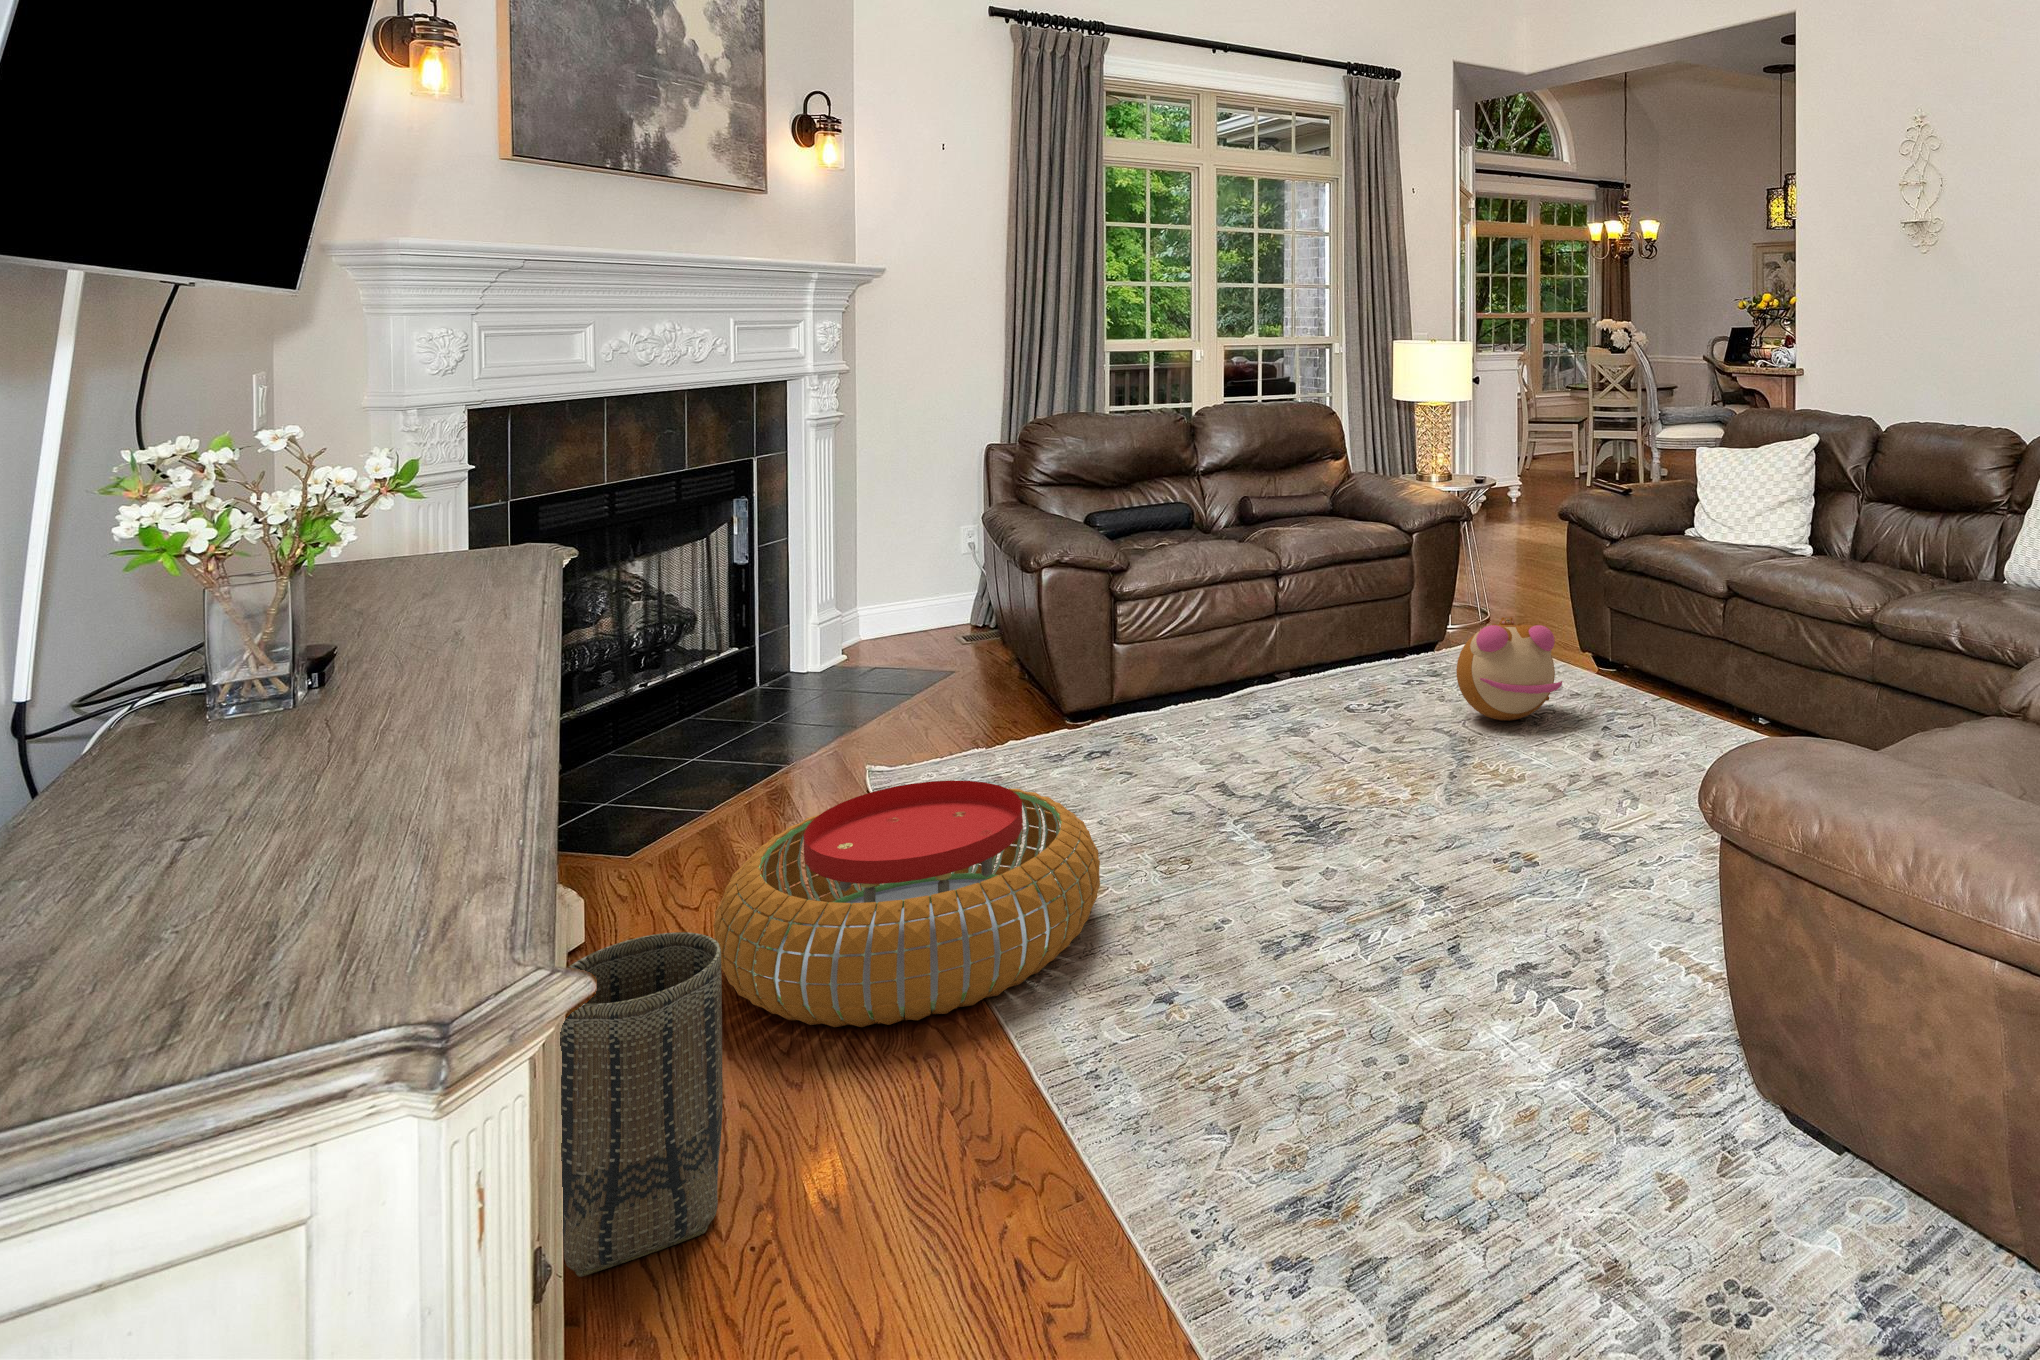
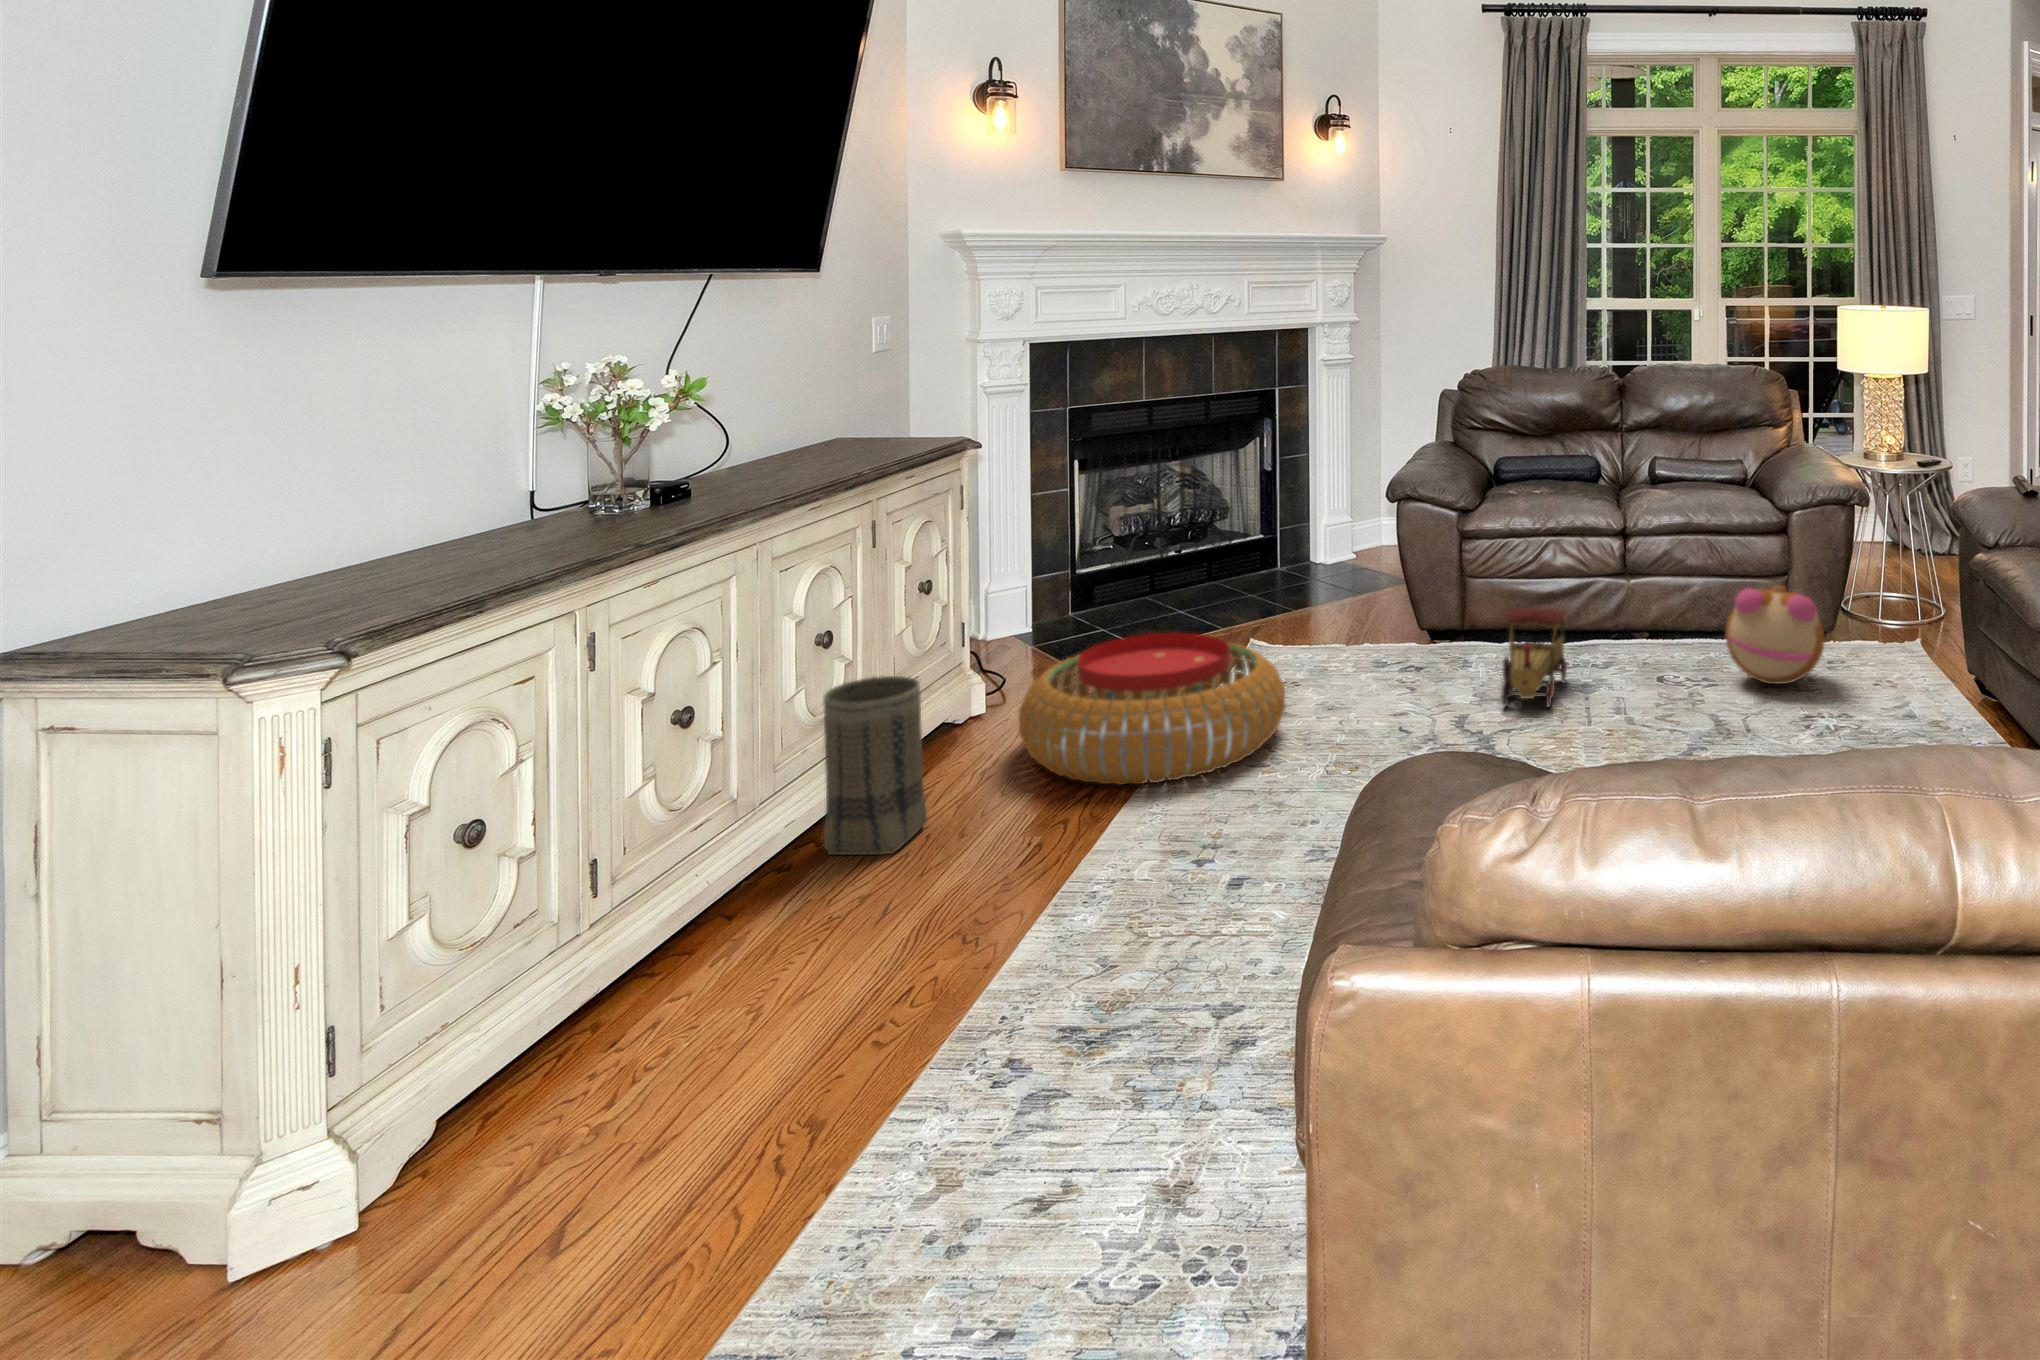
toy train: none [1240,677,1344,798] -> present [1502,608,1567,708]

